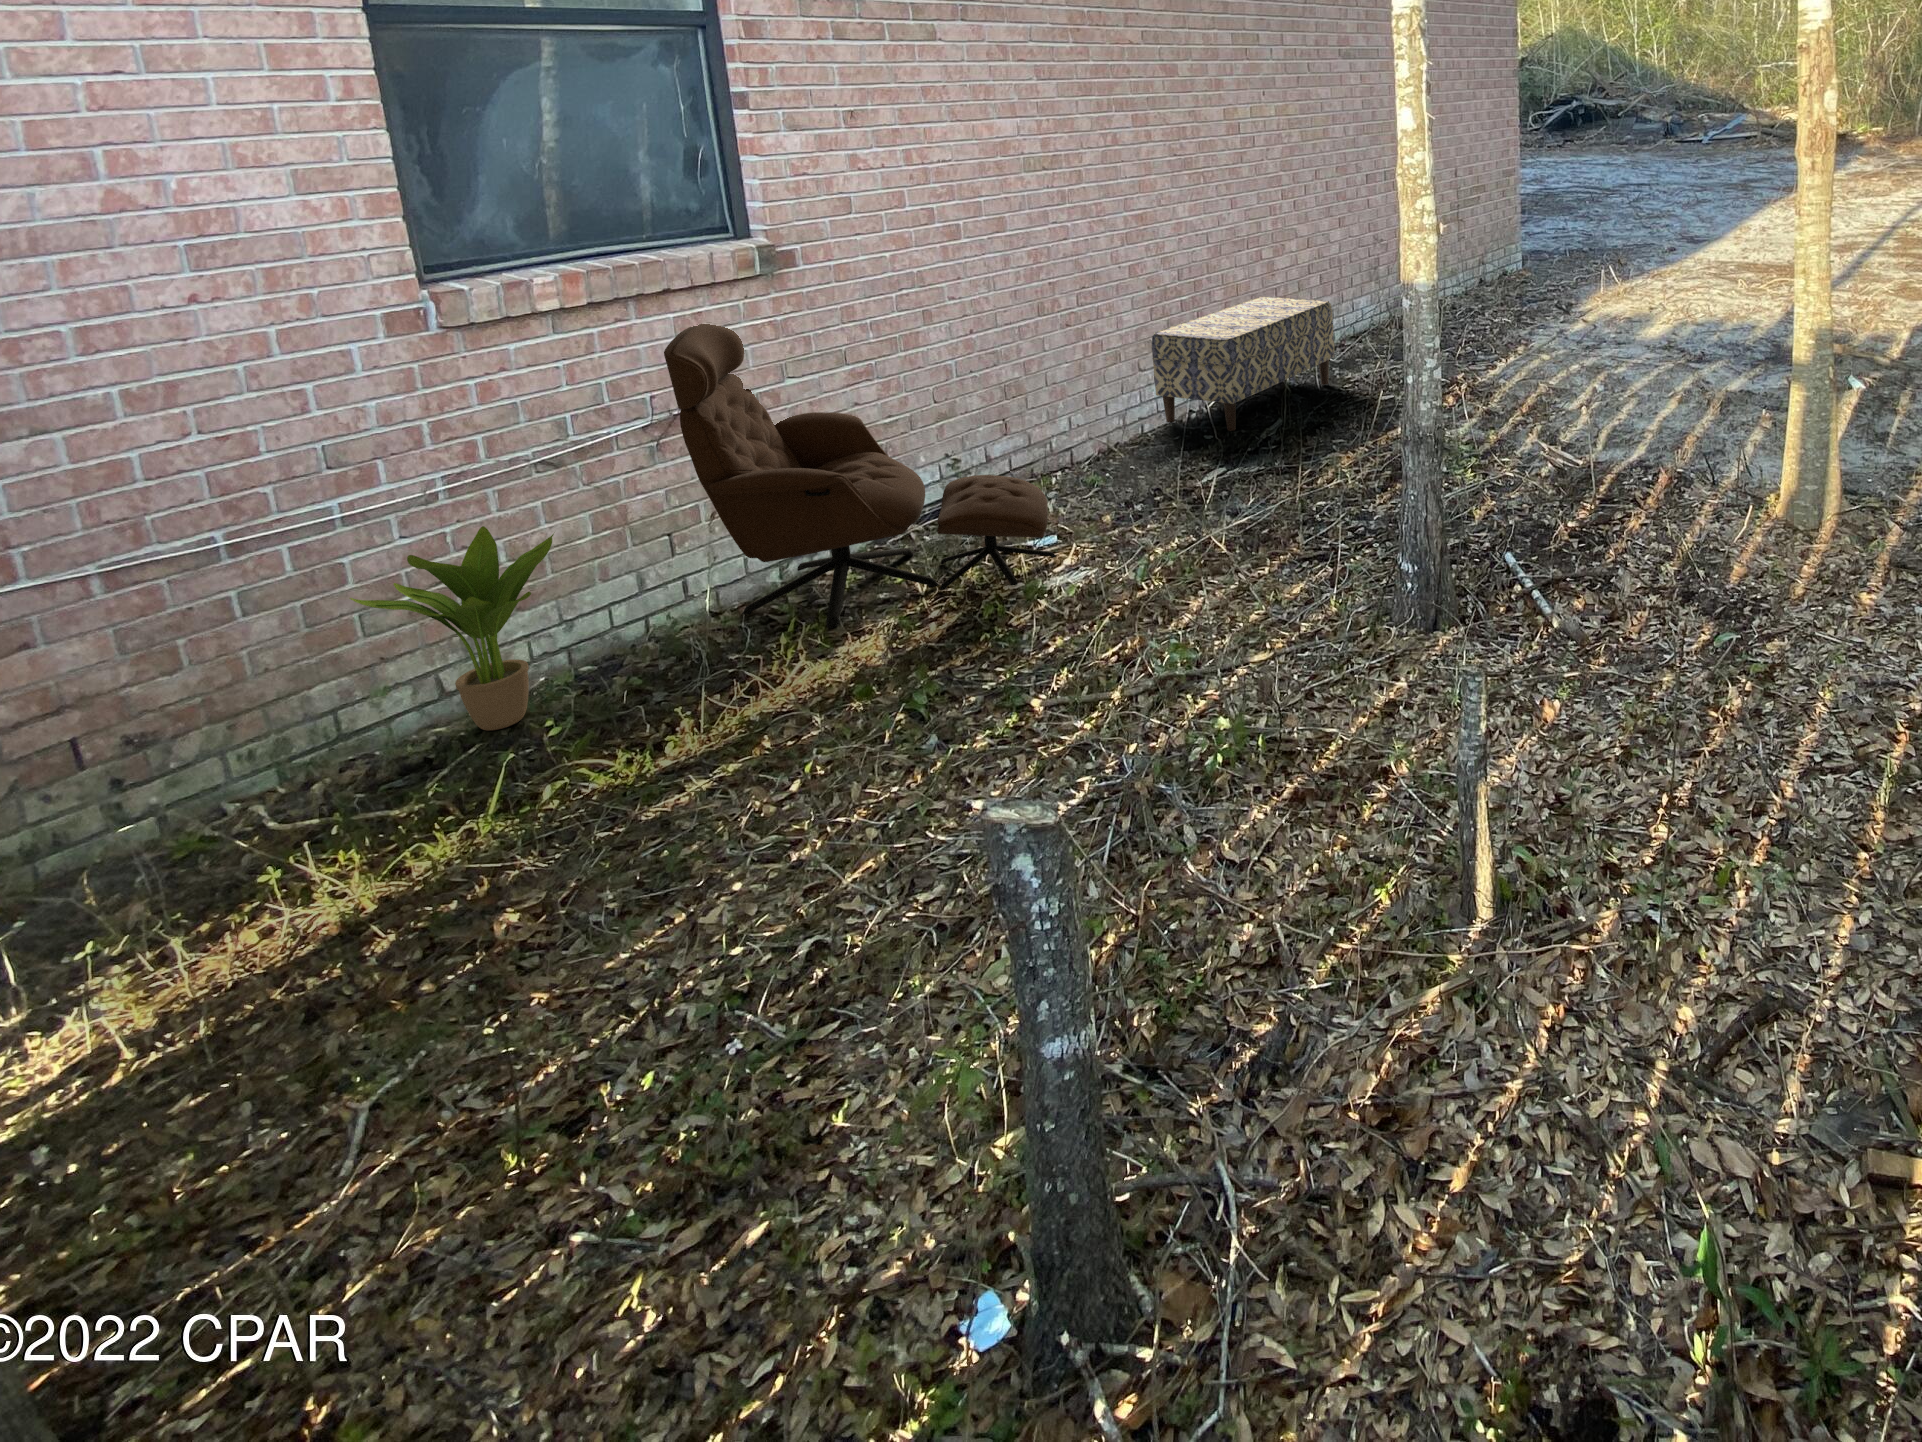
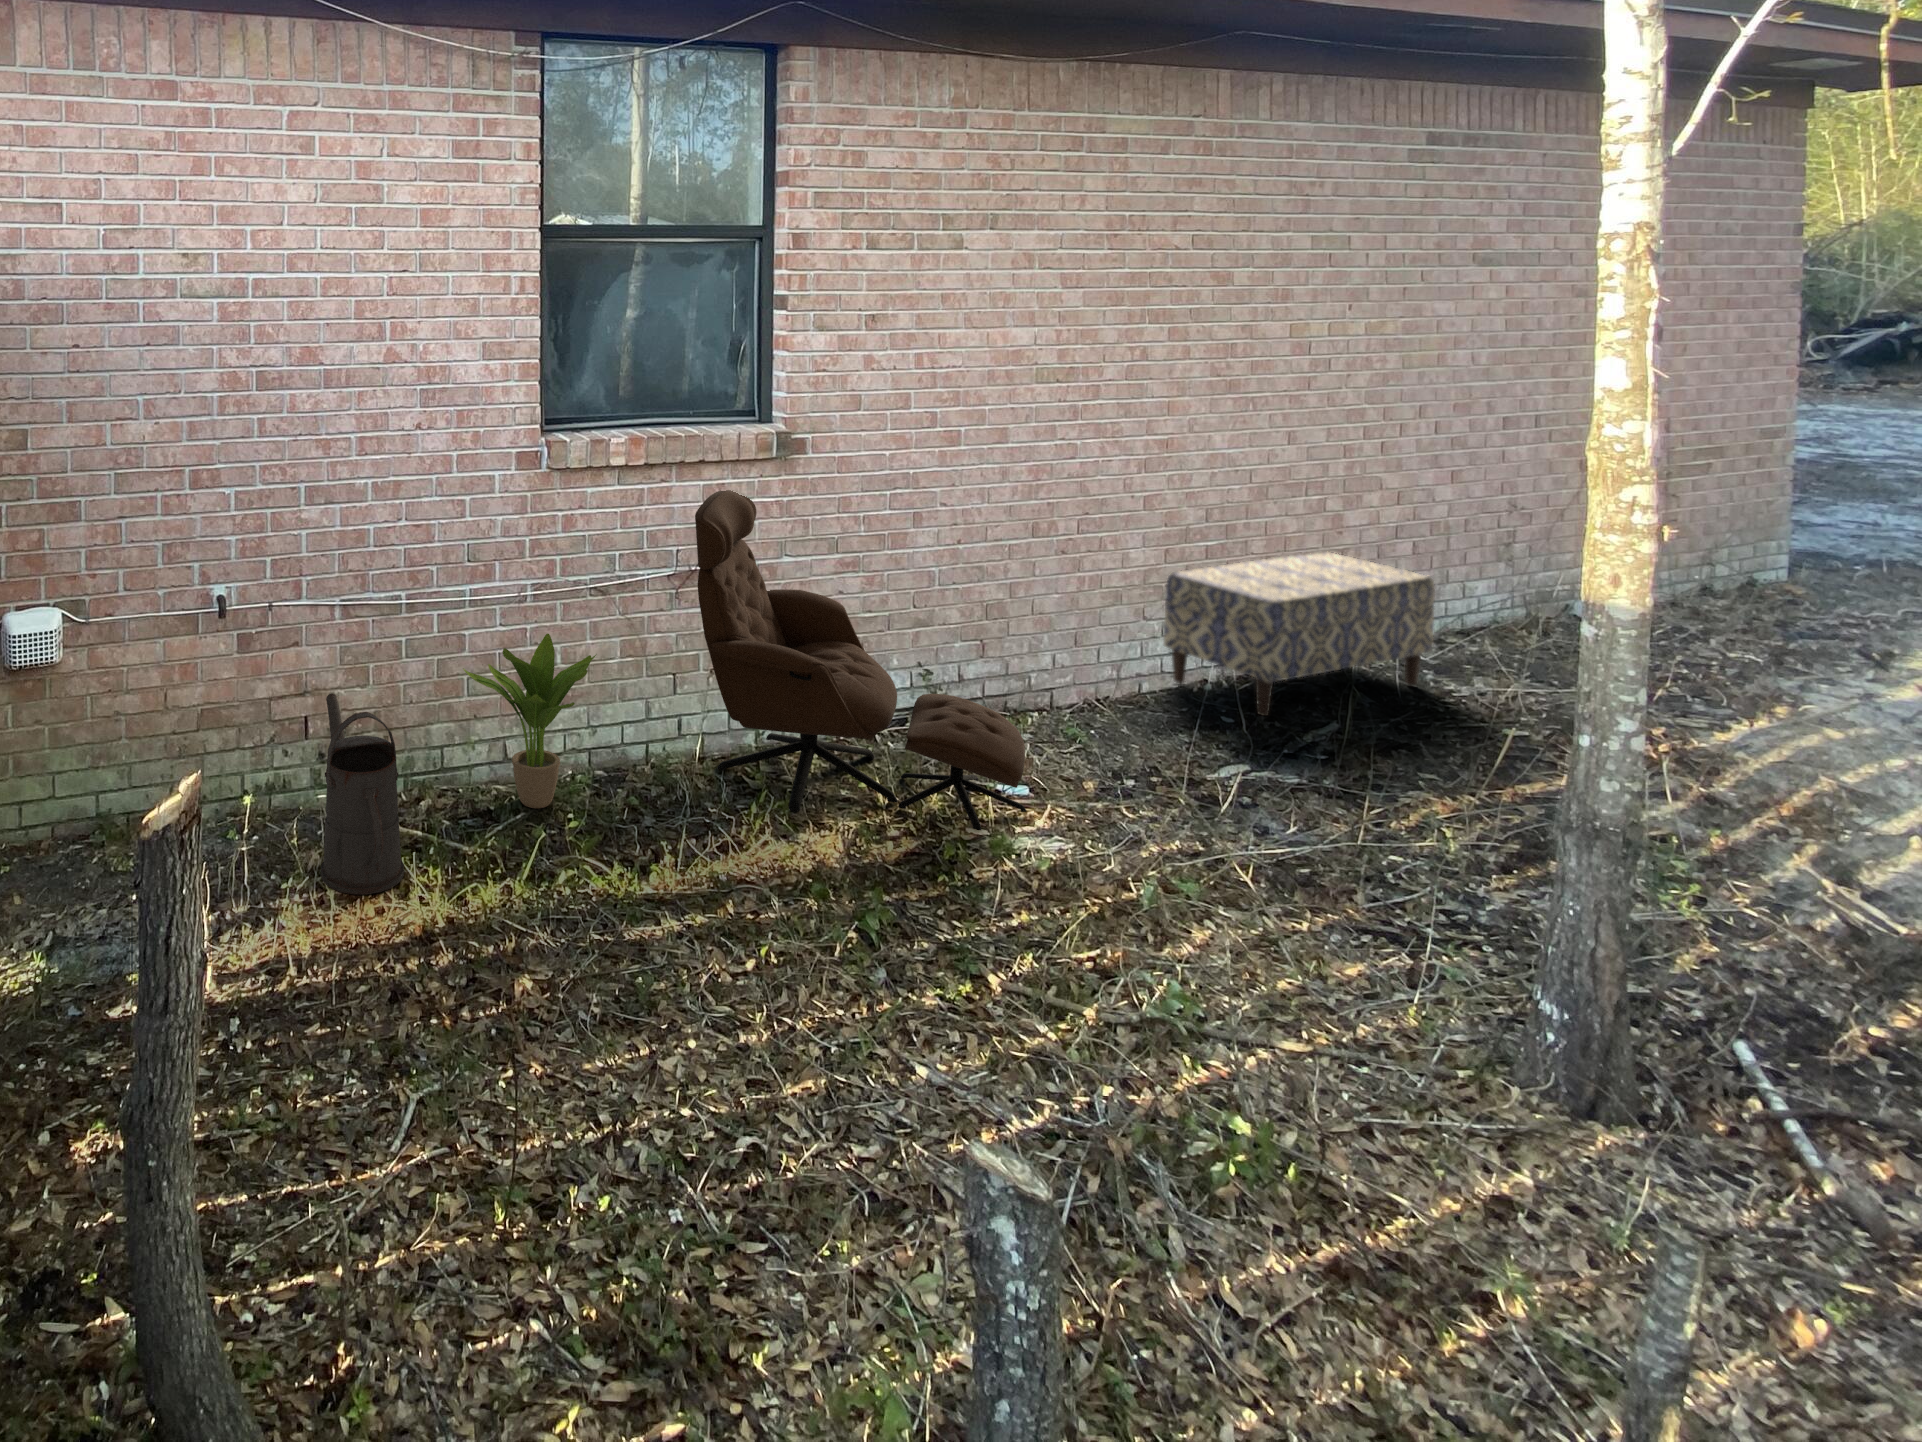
watering can: none [96,689,293,937] -> present [321,693,404,894]

